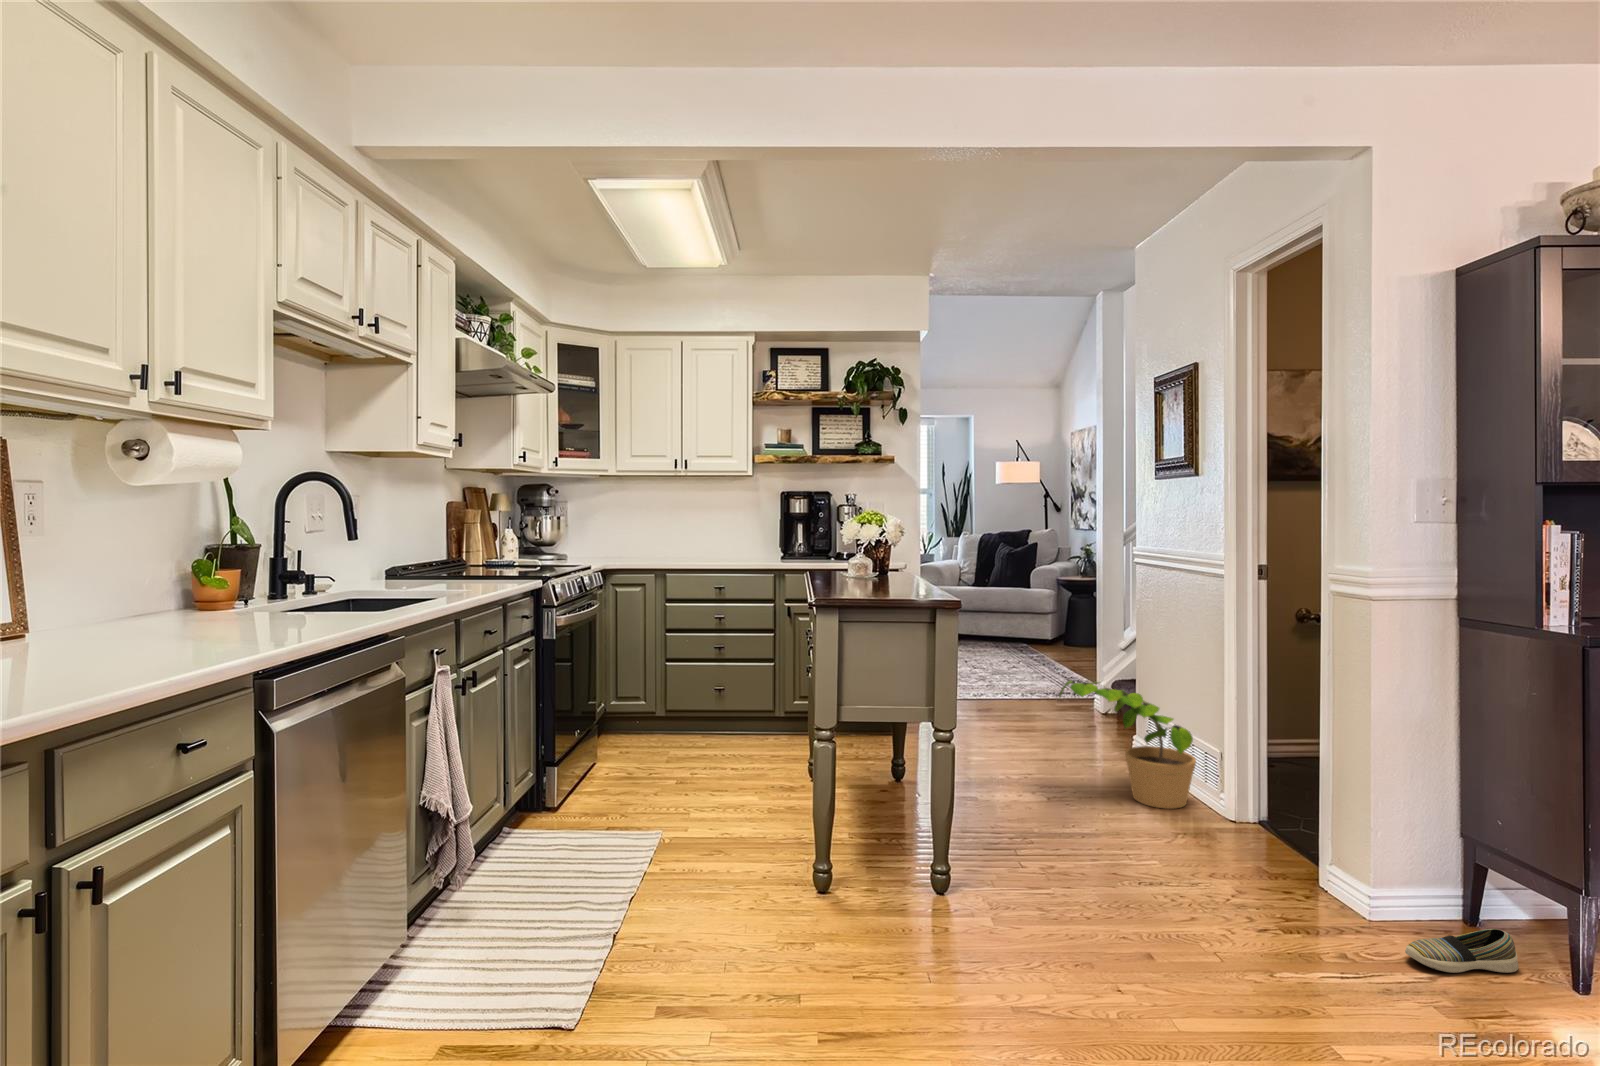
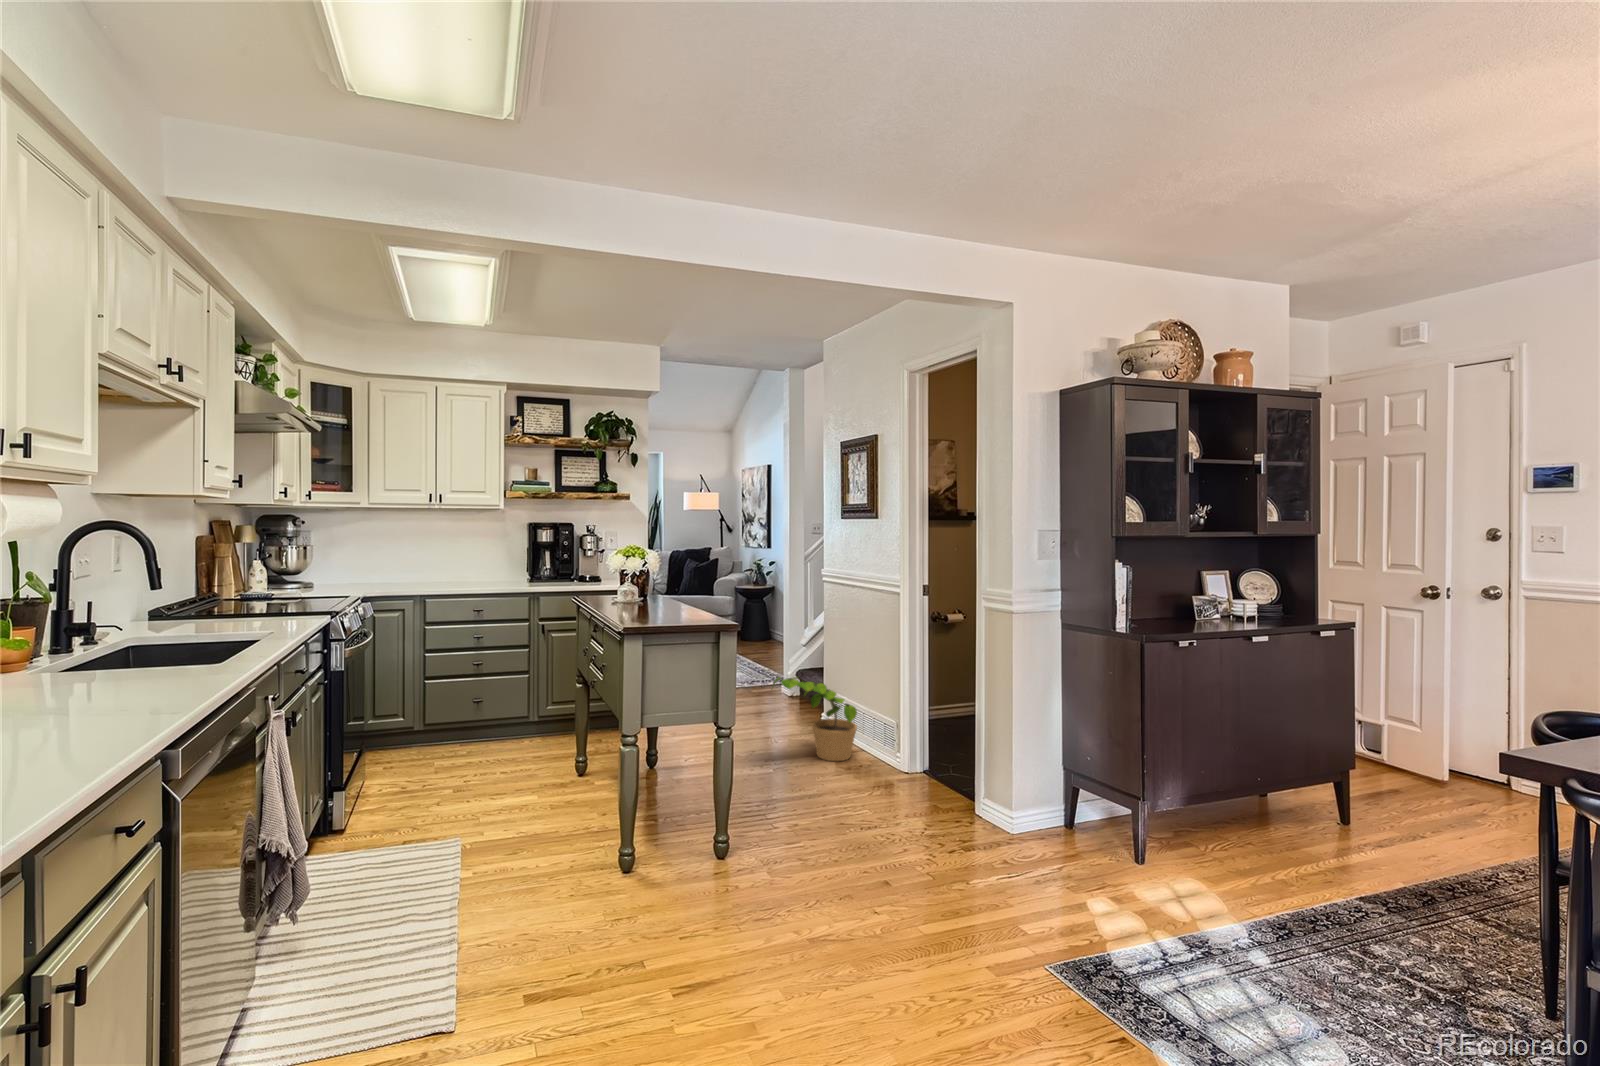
shoe: present [1405,929,1519,973] -> none [986,811,1036,841]

